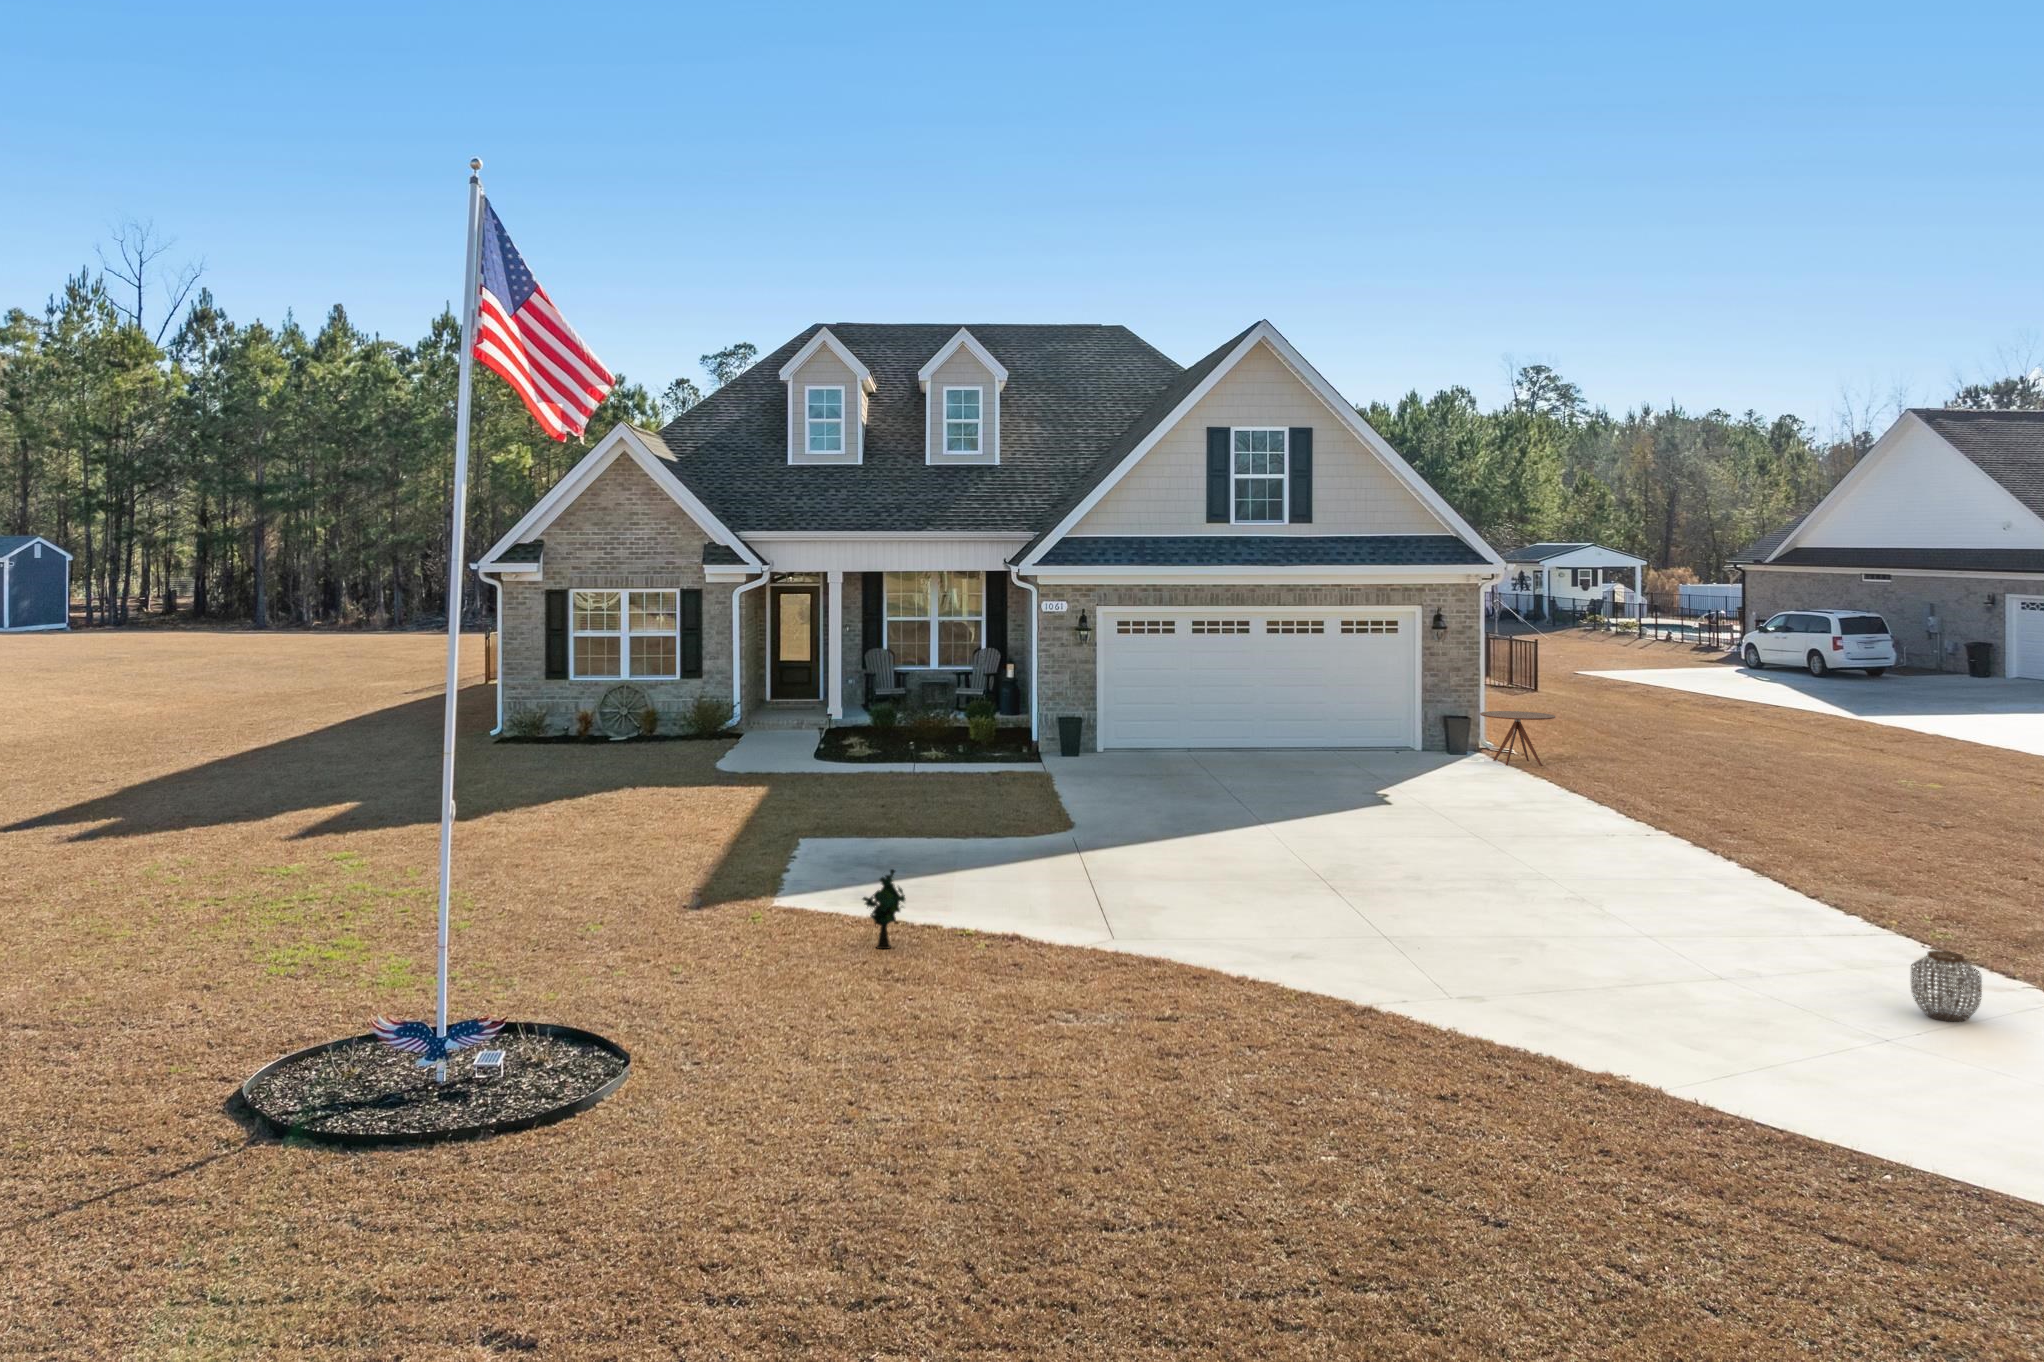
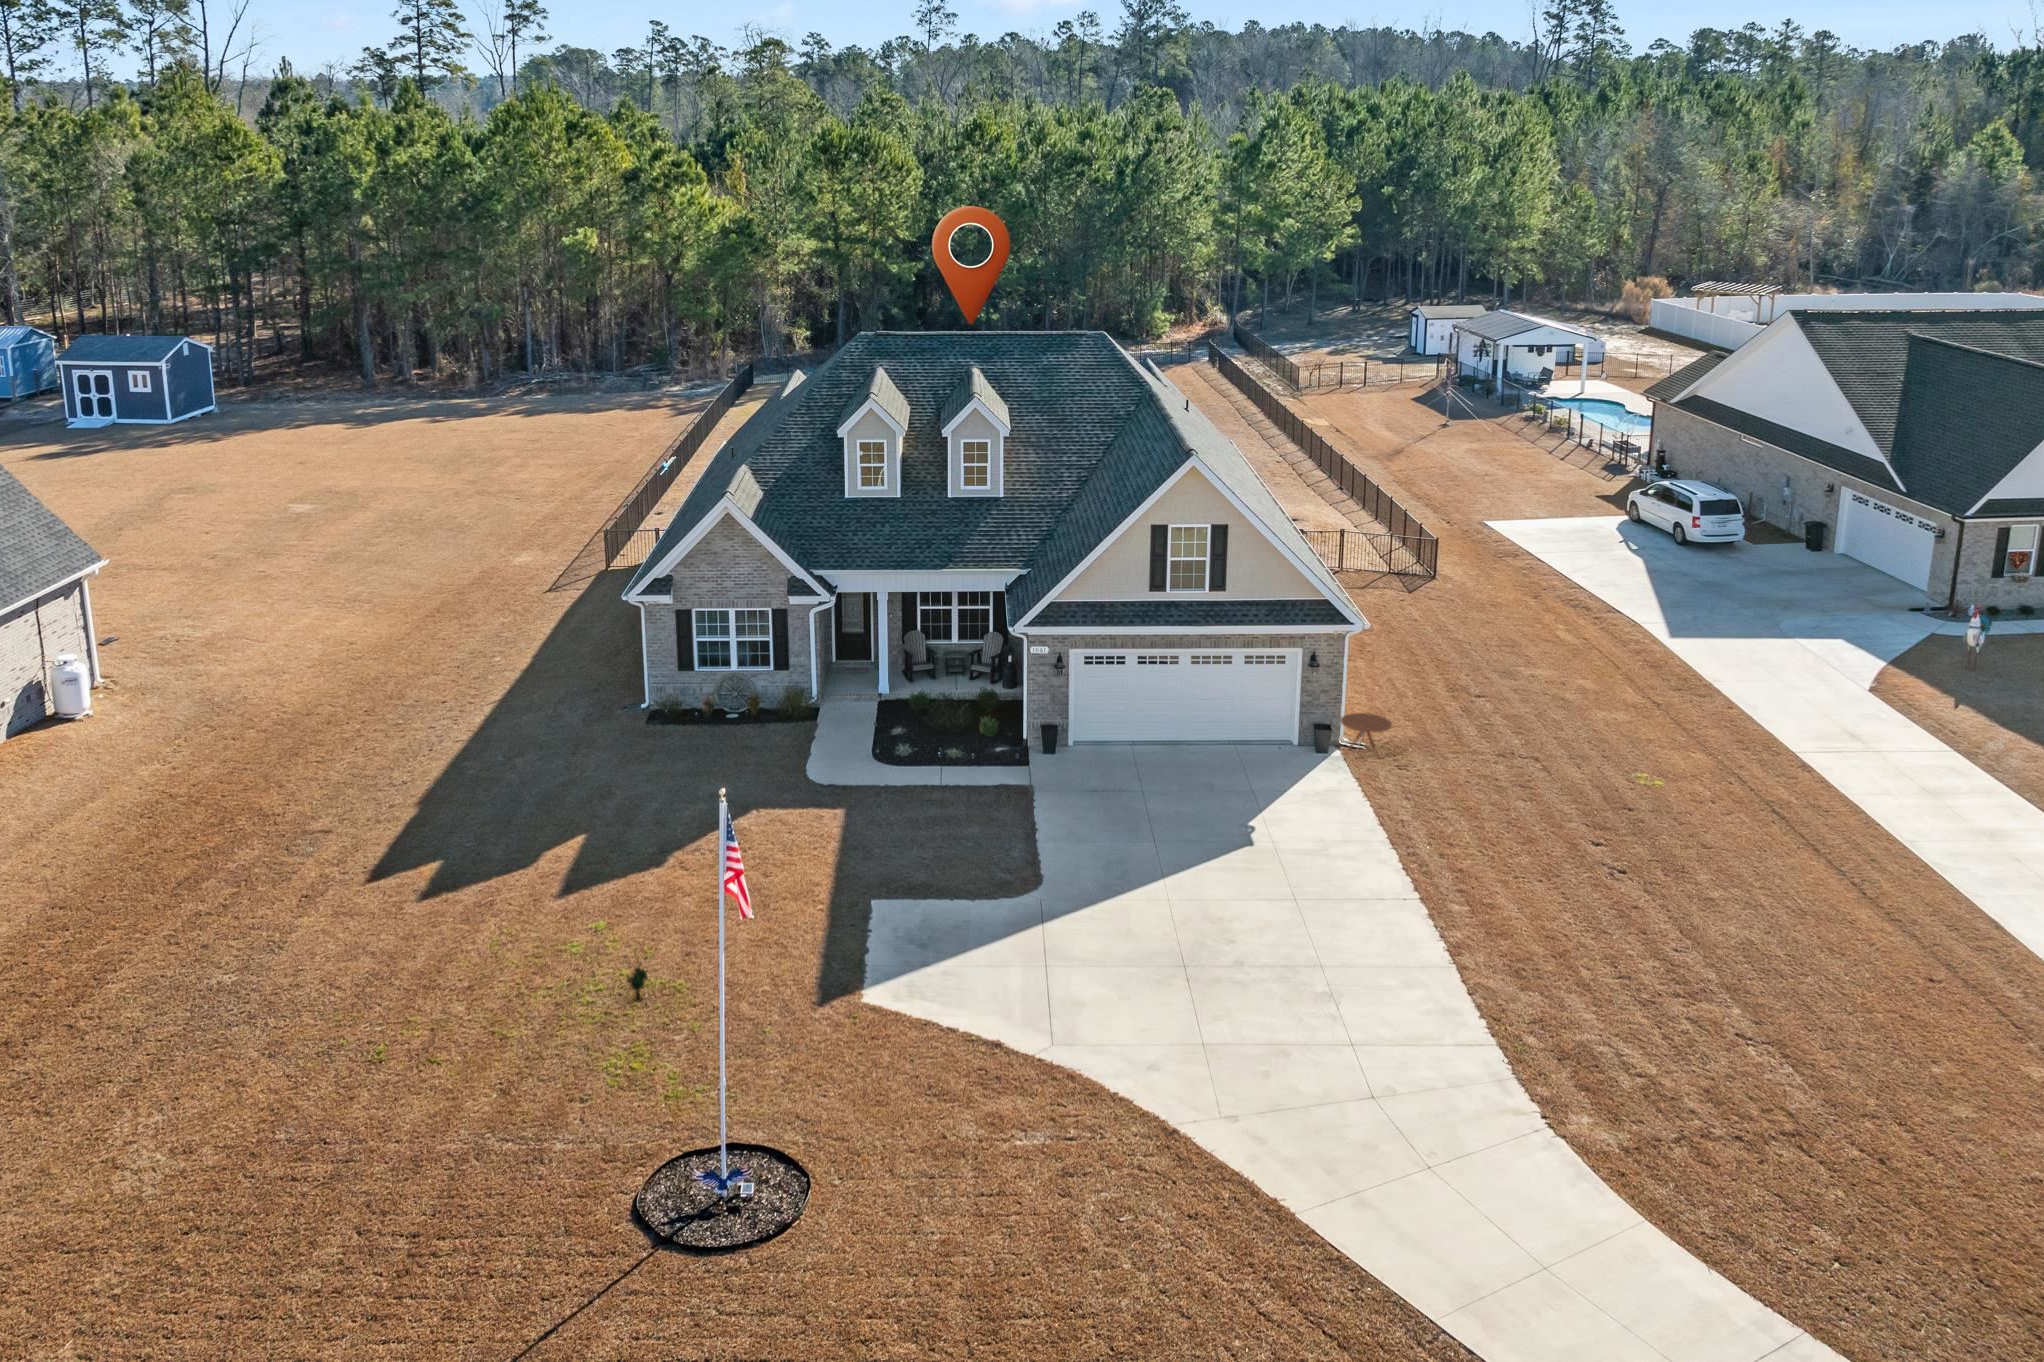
decorative plant: present [863,869,905,949] -> present [628,964,648,1001]
woven basket: present [1911,950,1982,1022] -> none [1449,1087,1481,1124]

